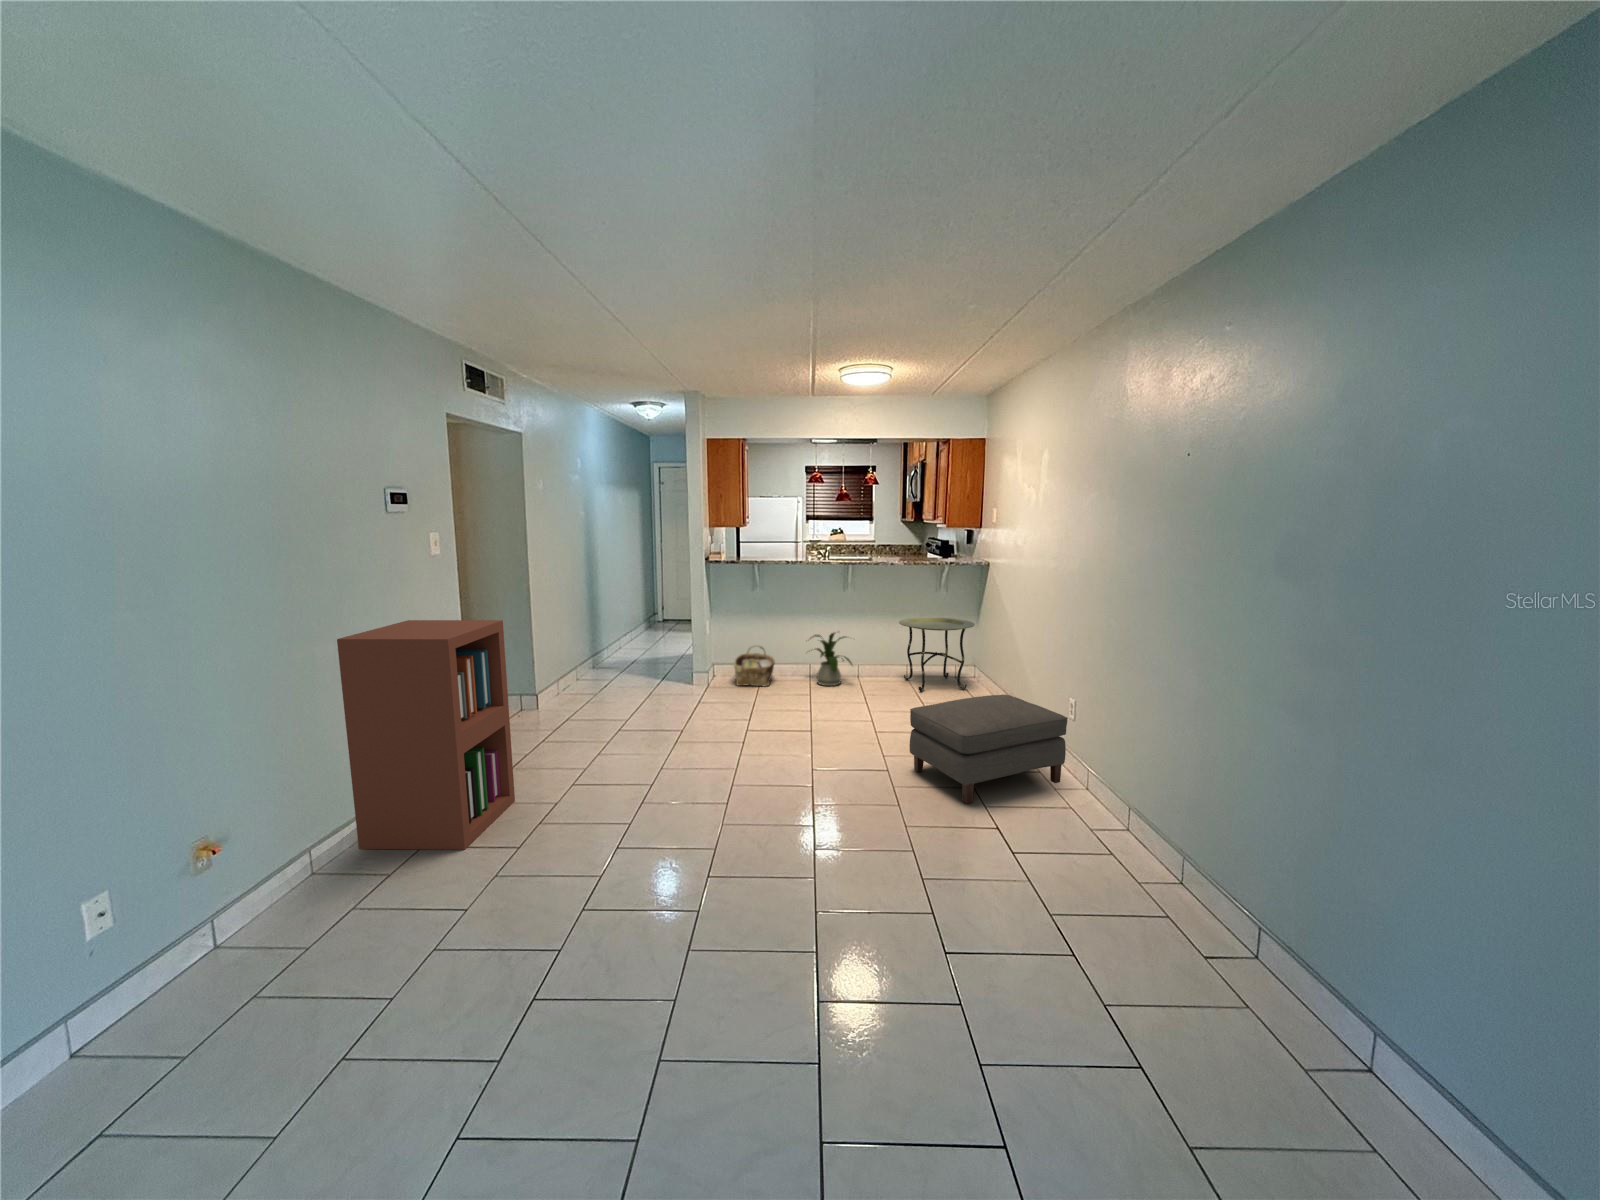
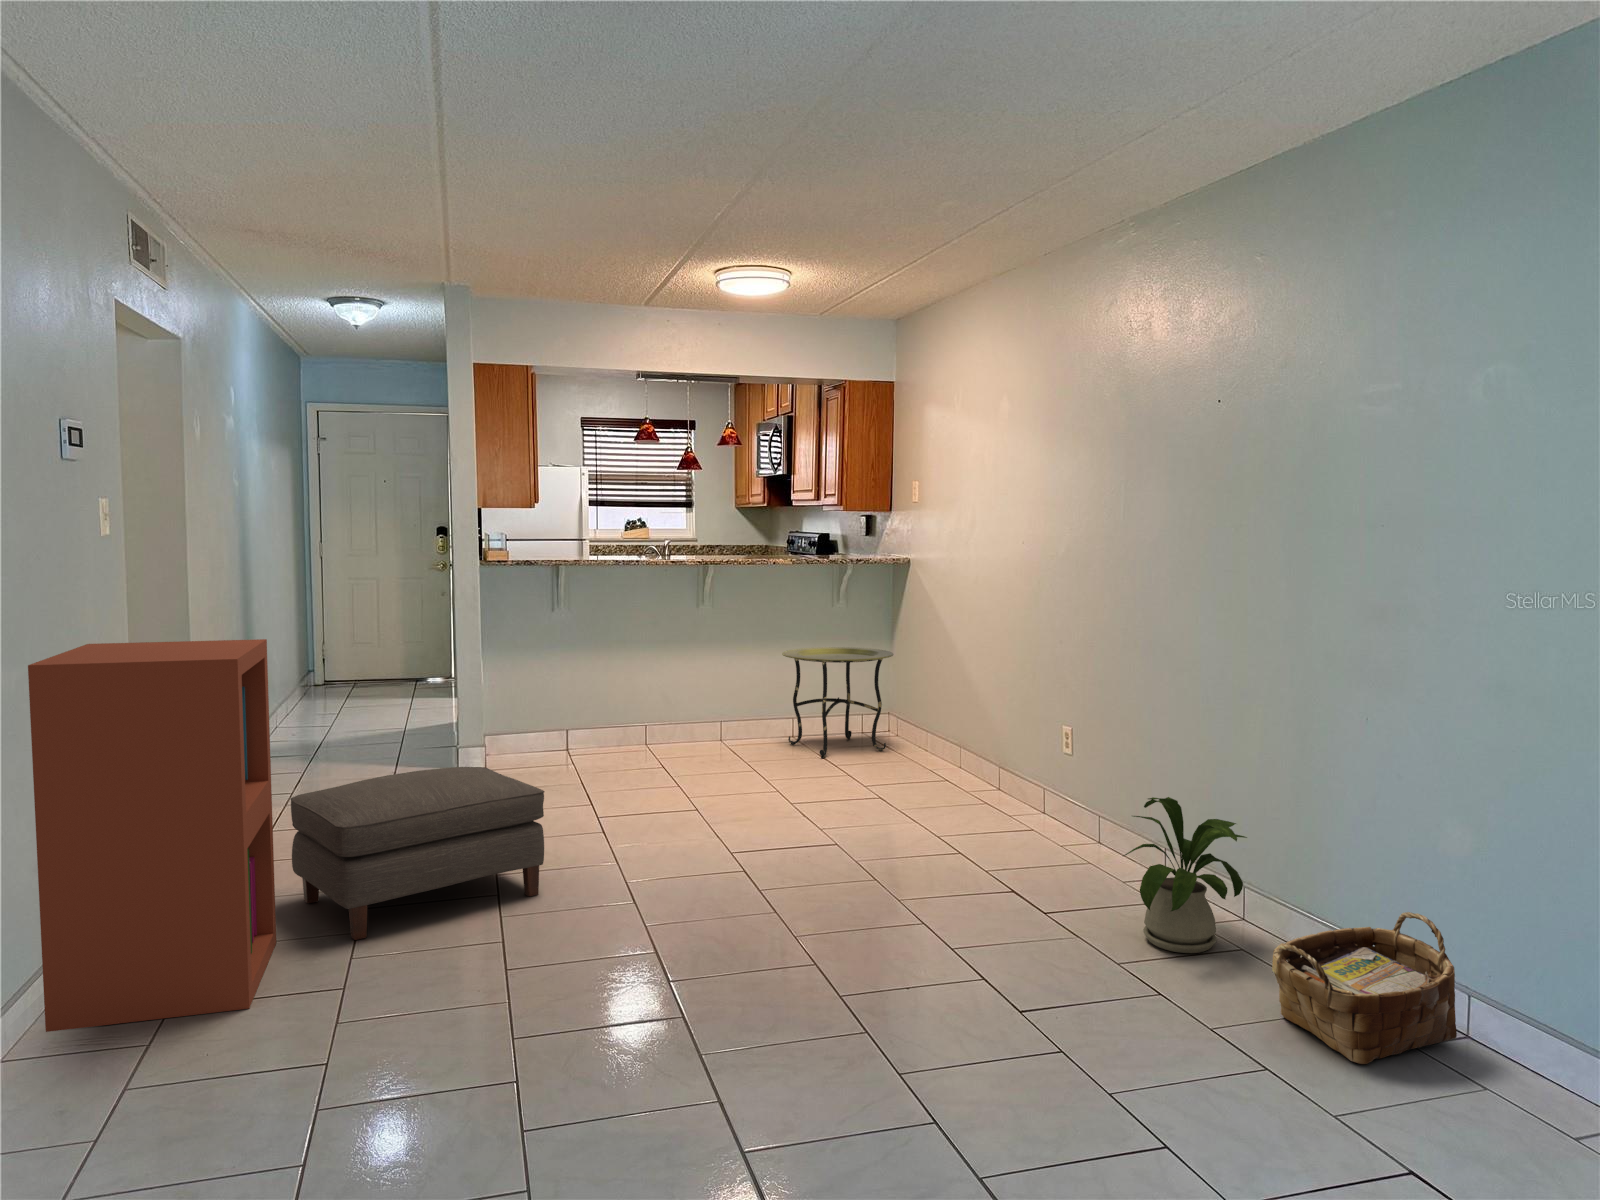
house plant: present [813,633,852,686] -> present [1124,797,1247,953]
woven basket: present [734,645,775,686] -> present [1272,912,1457,1064]
ottoman: present [910,695,1068,804] -> present [291,767,545,940]

